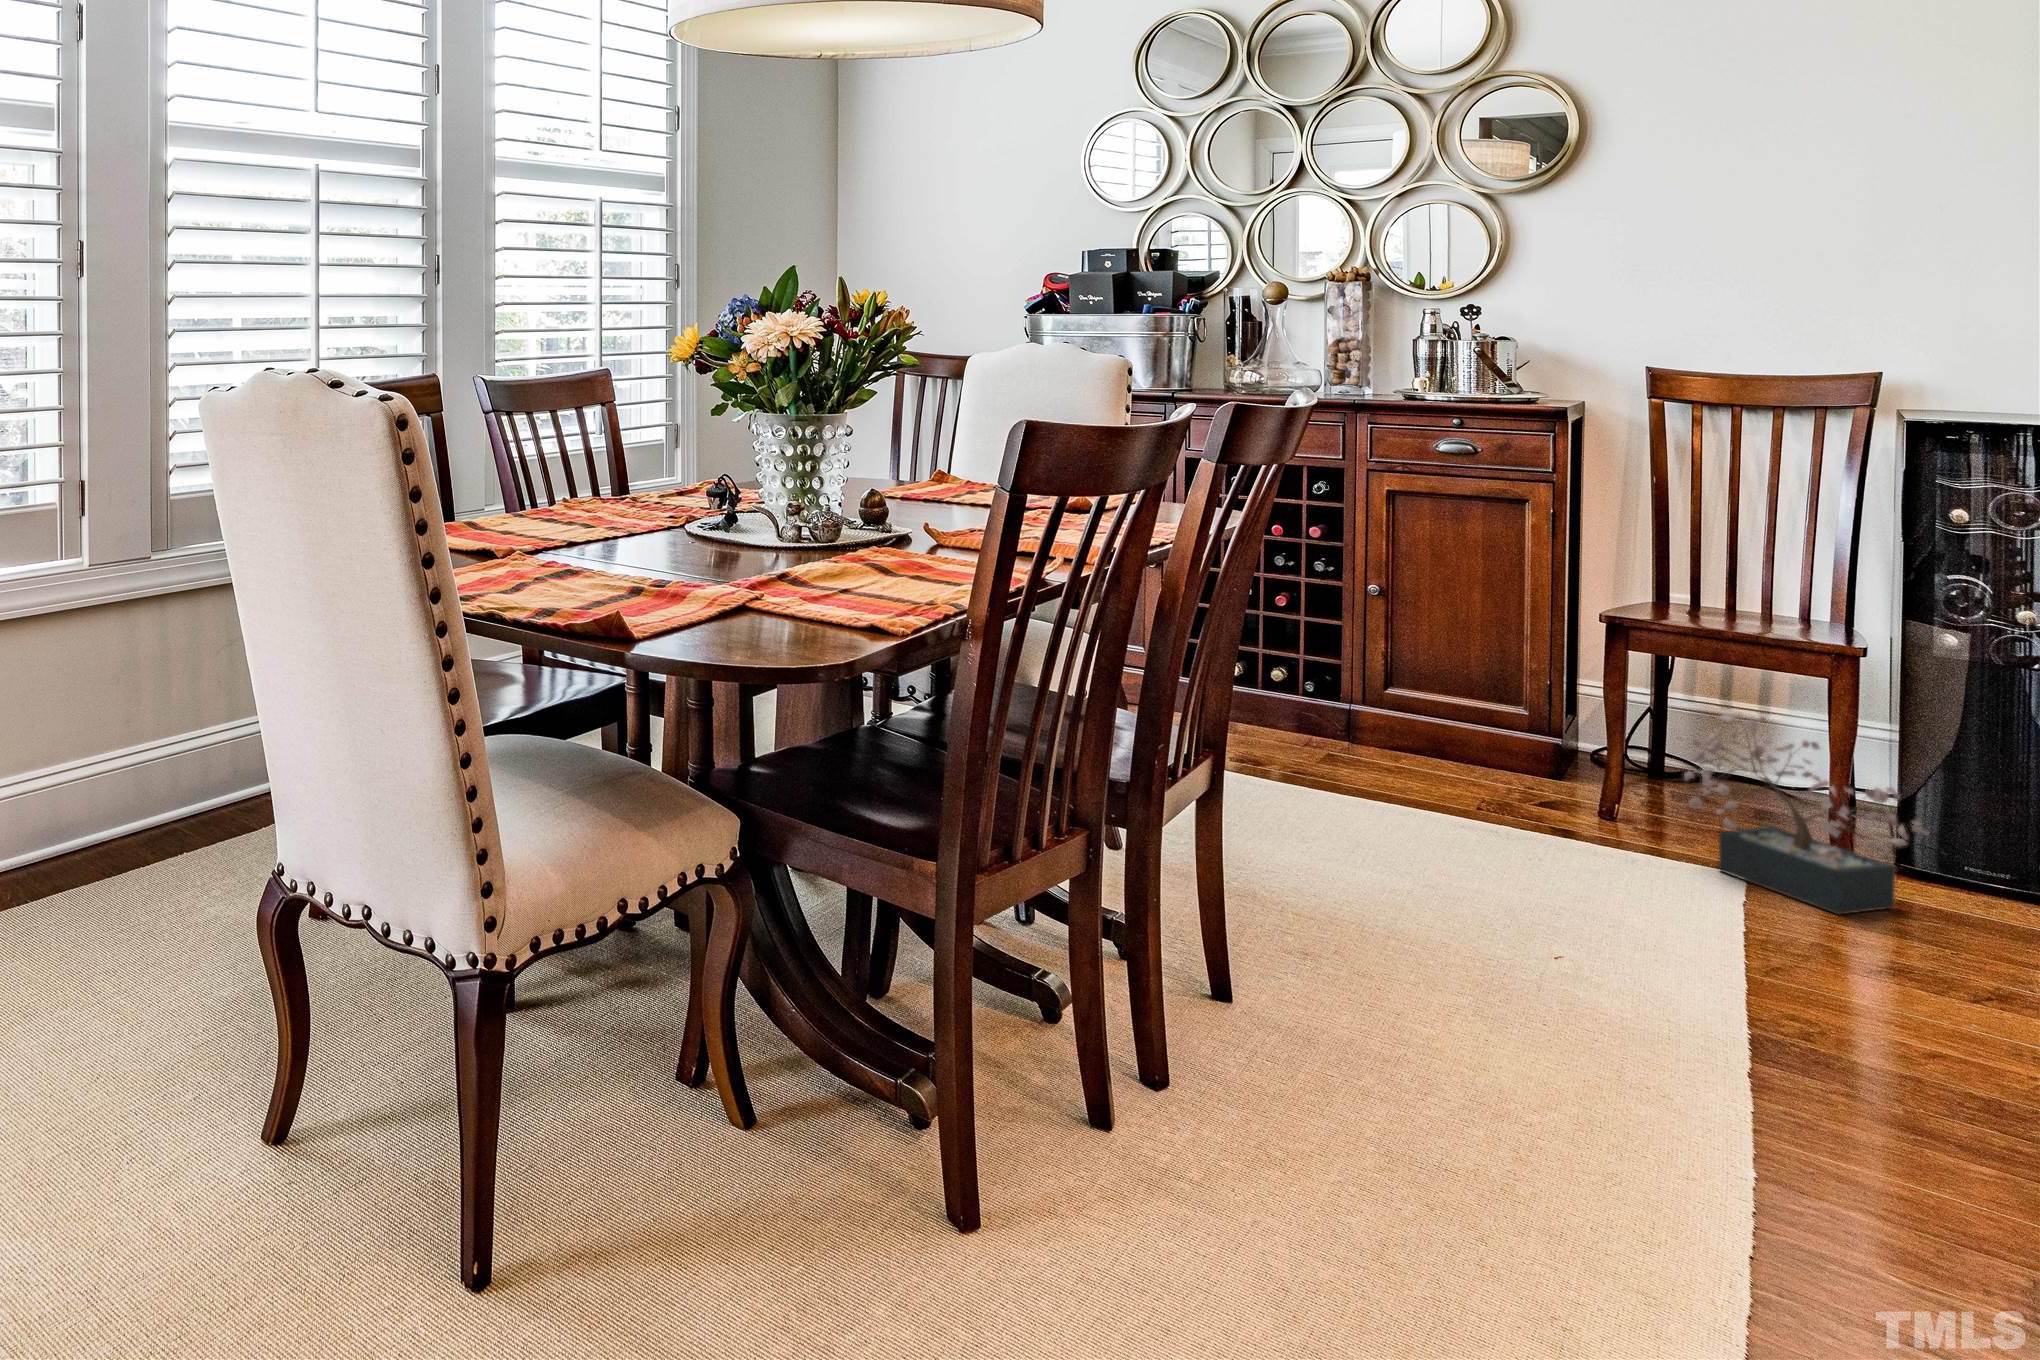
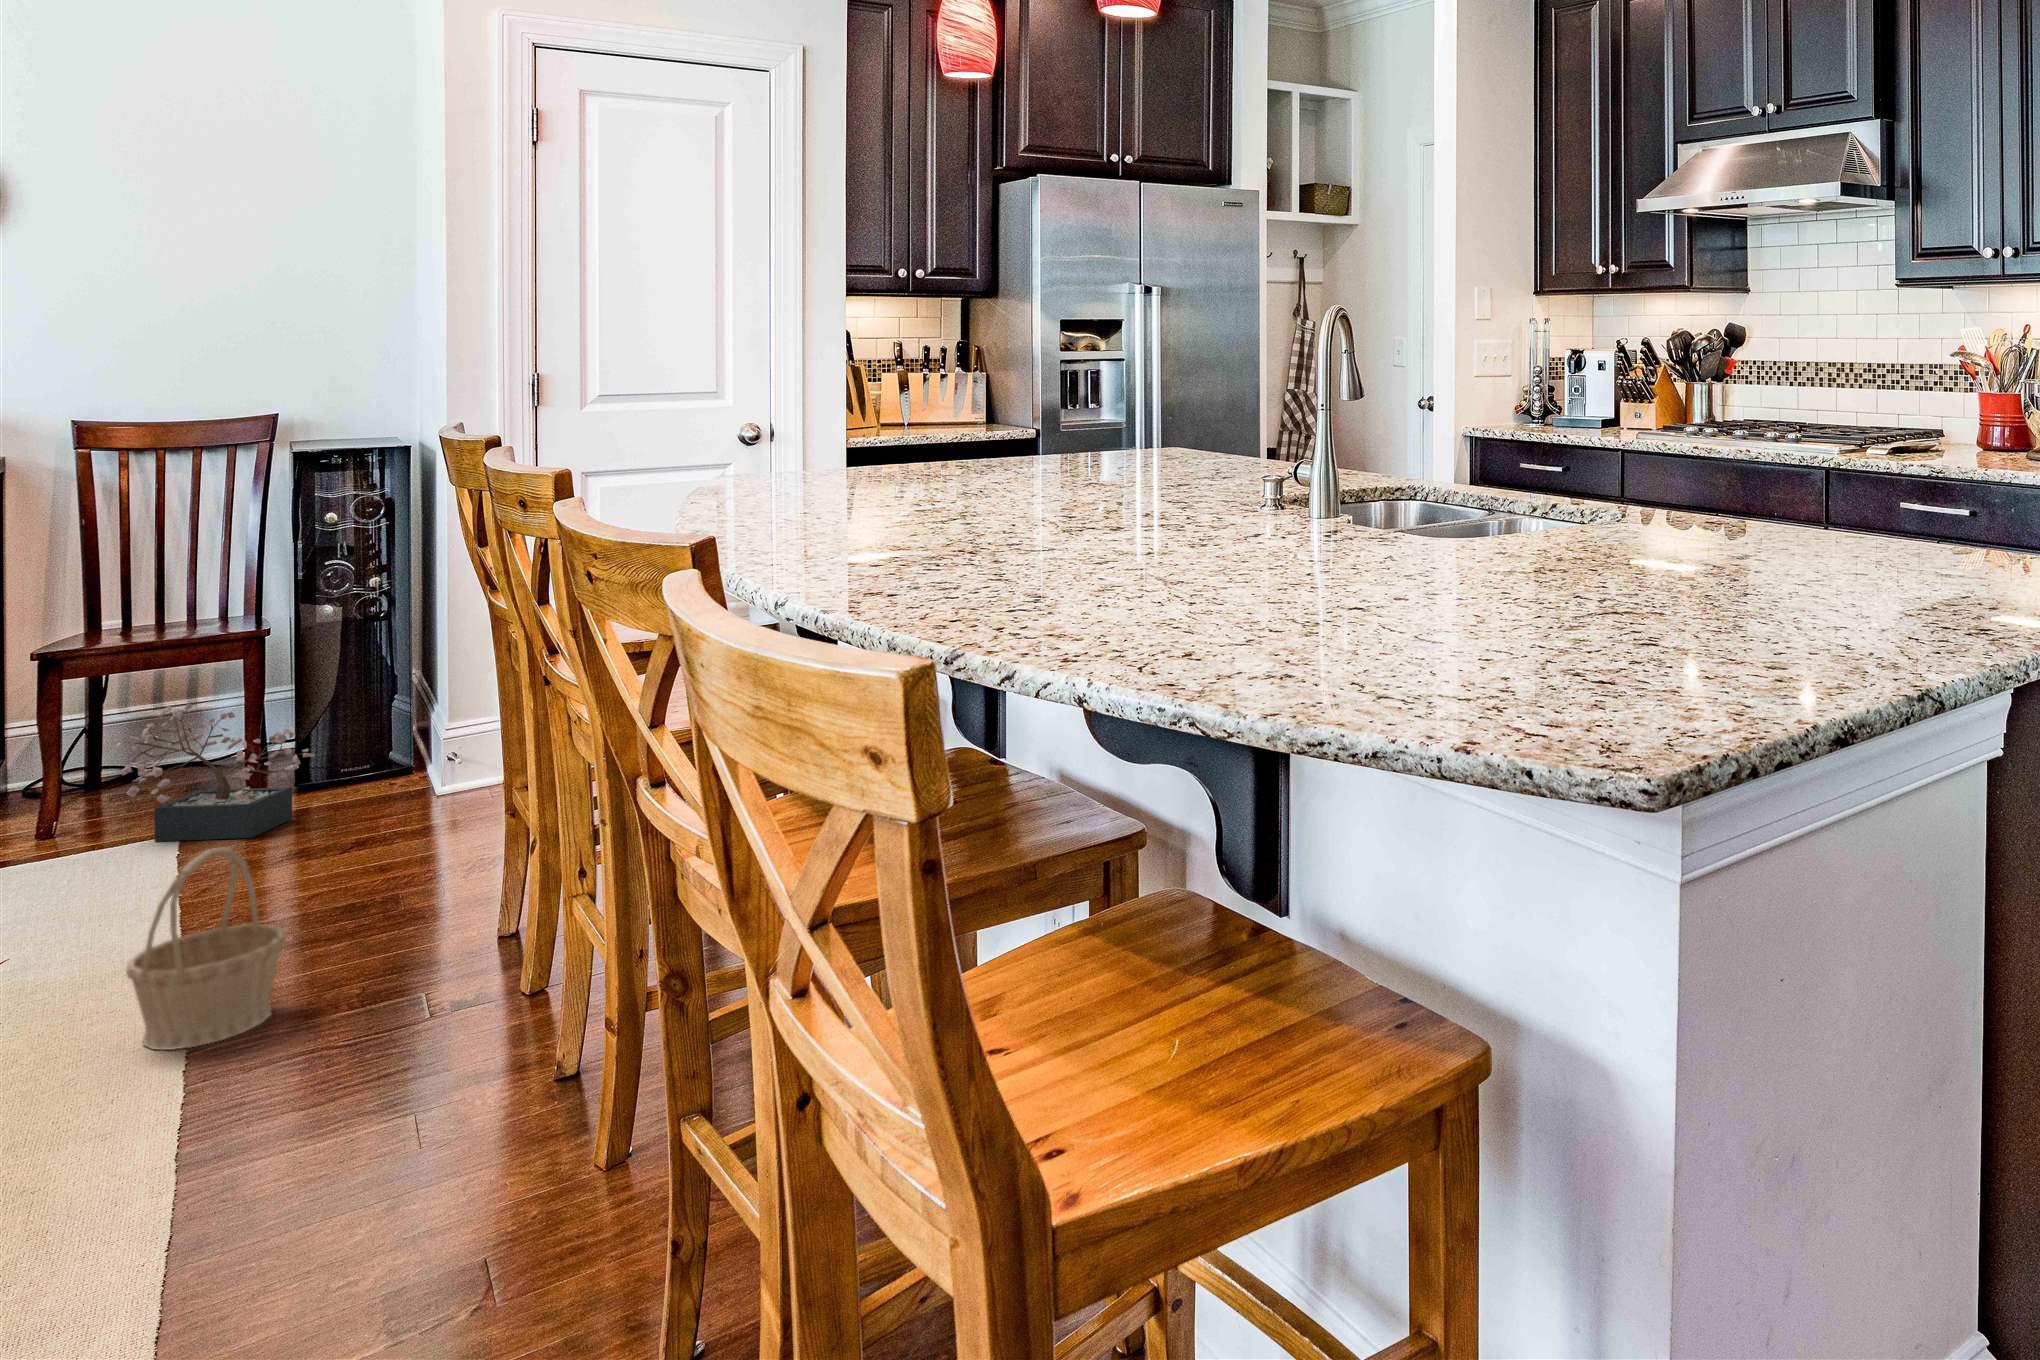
basket: none [1678,952,1903,1242] -> present [126,847,286,1050]

